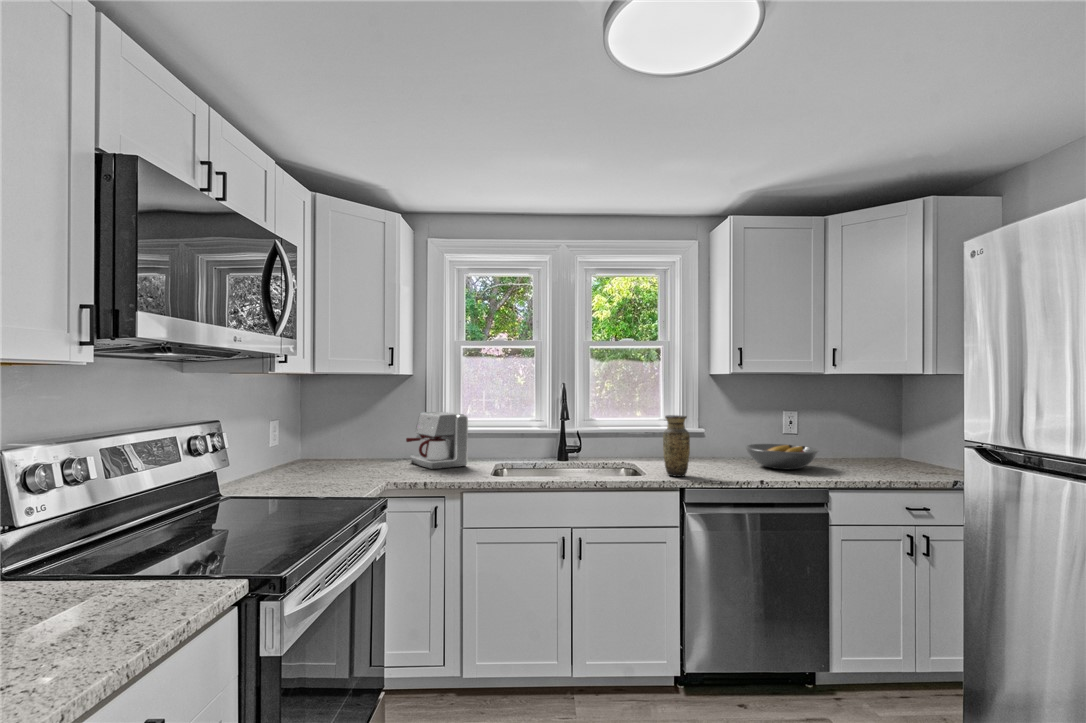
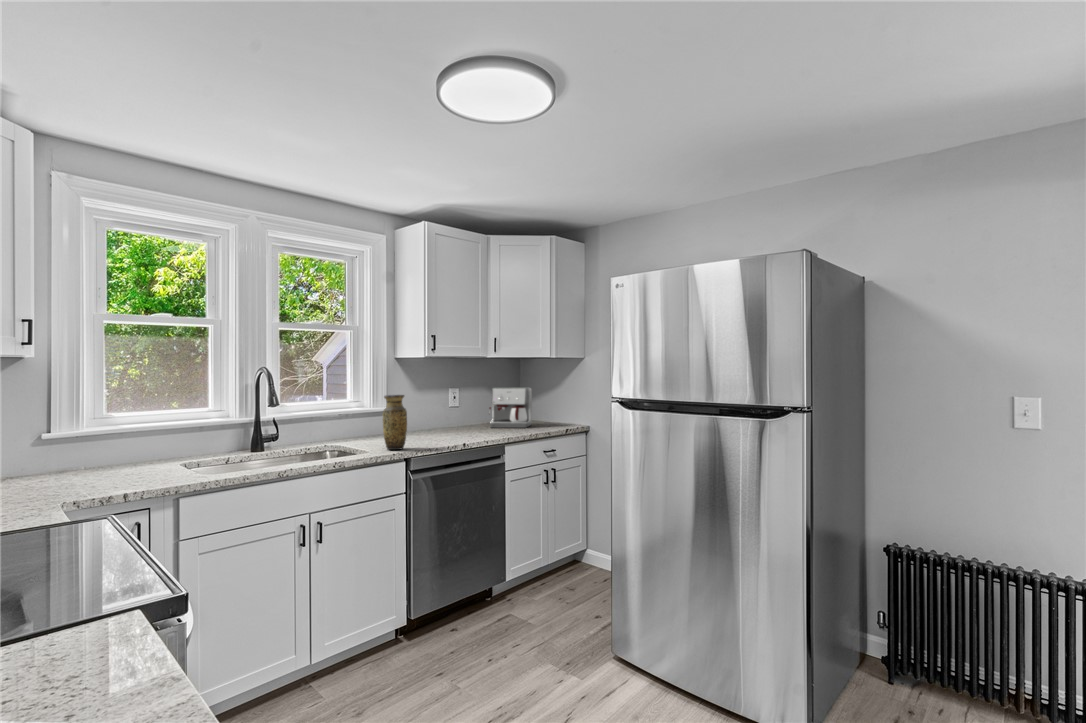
coffee maker: present [406,412,468,469] -> present [489,388,532,428]
fruit bowl: present [746,444,818,469] -> none [432,414,489,435]

